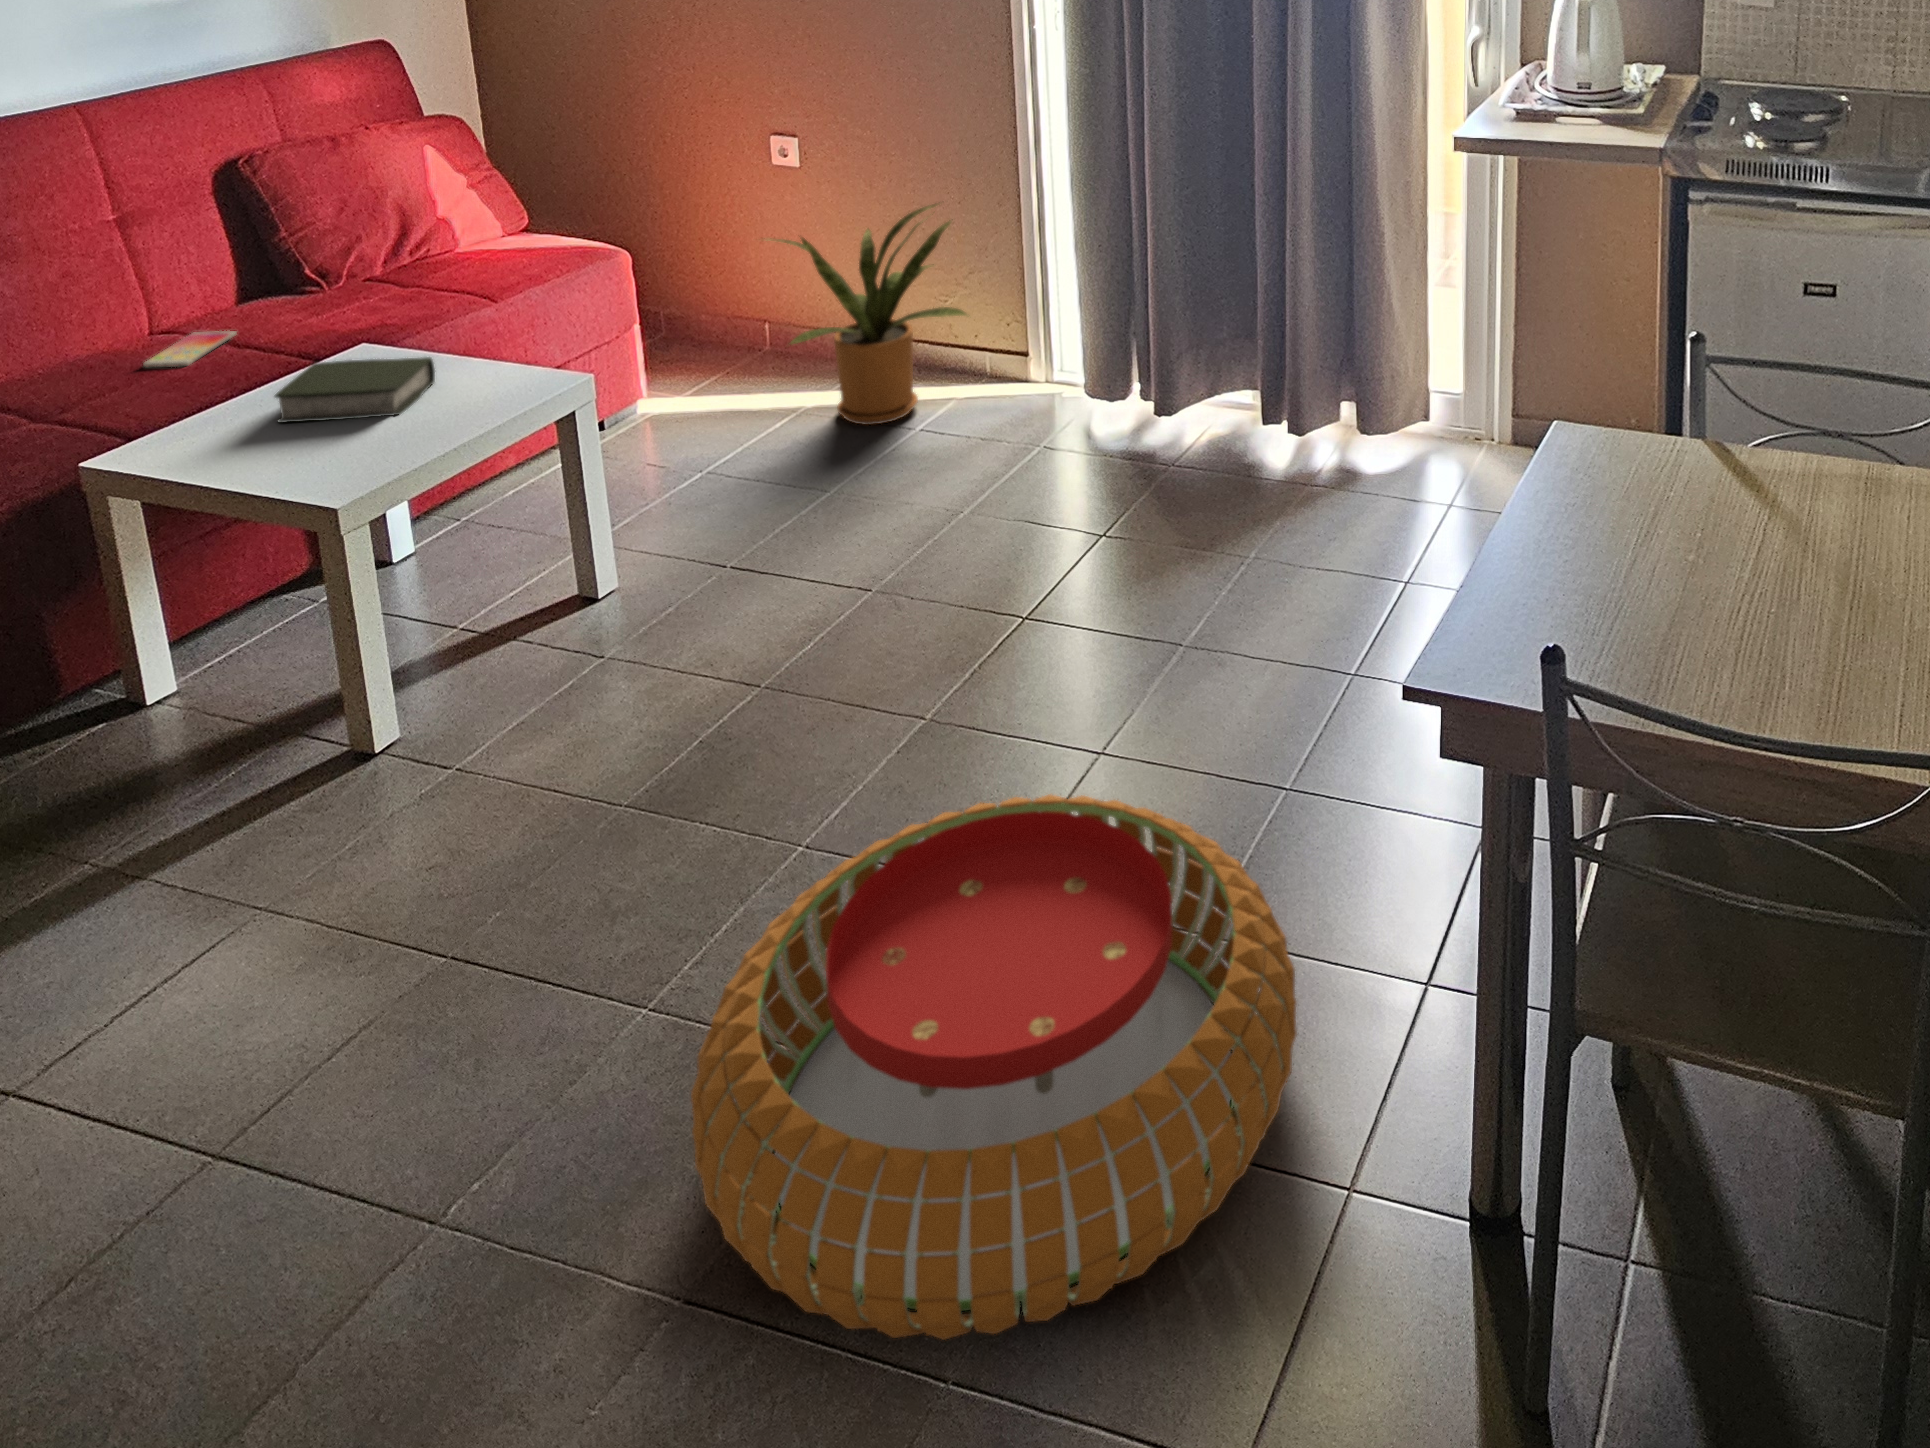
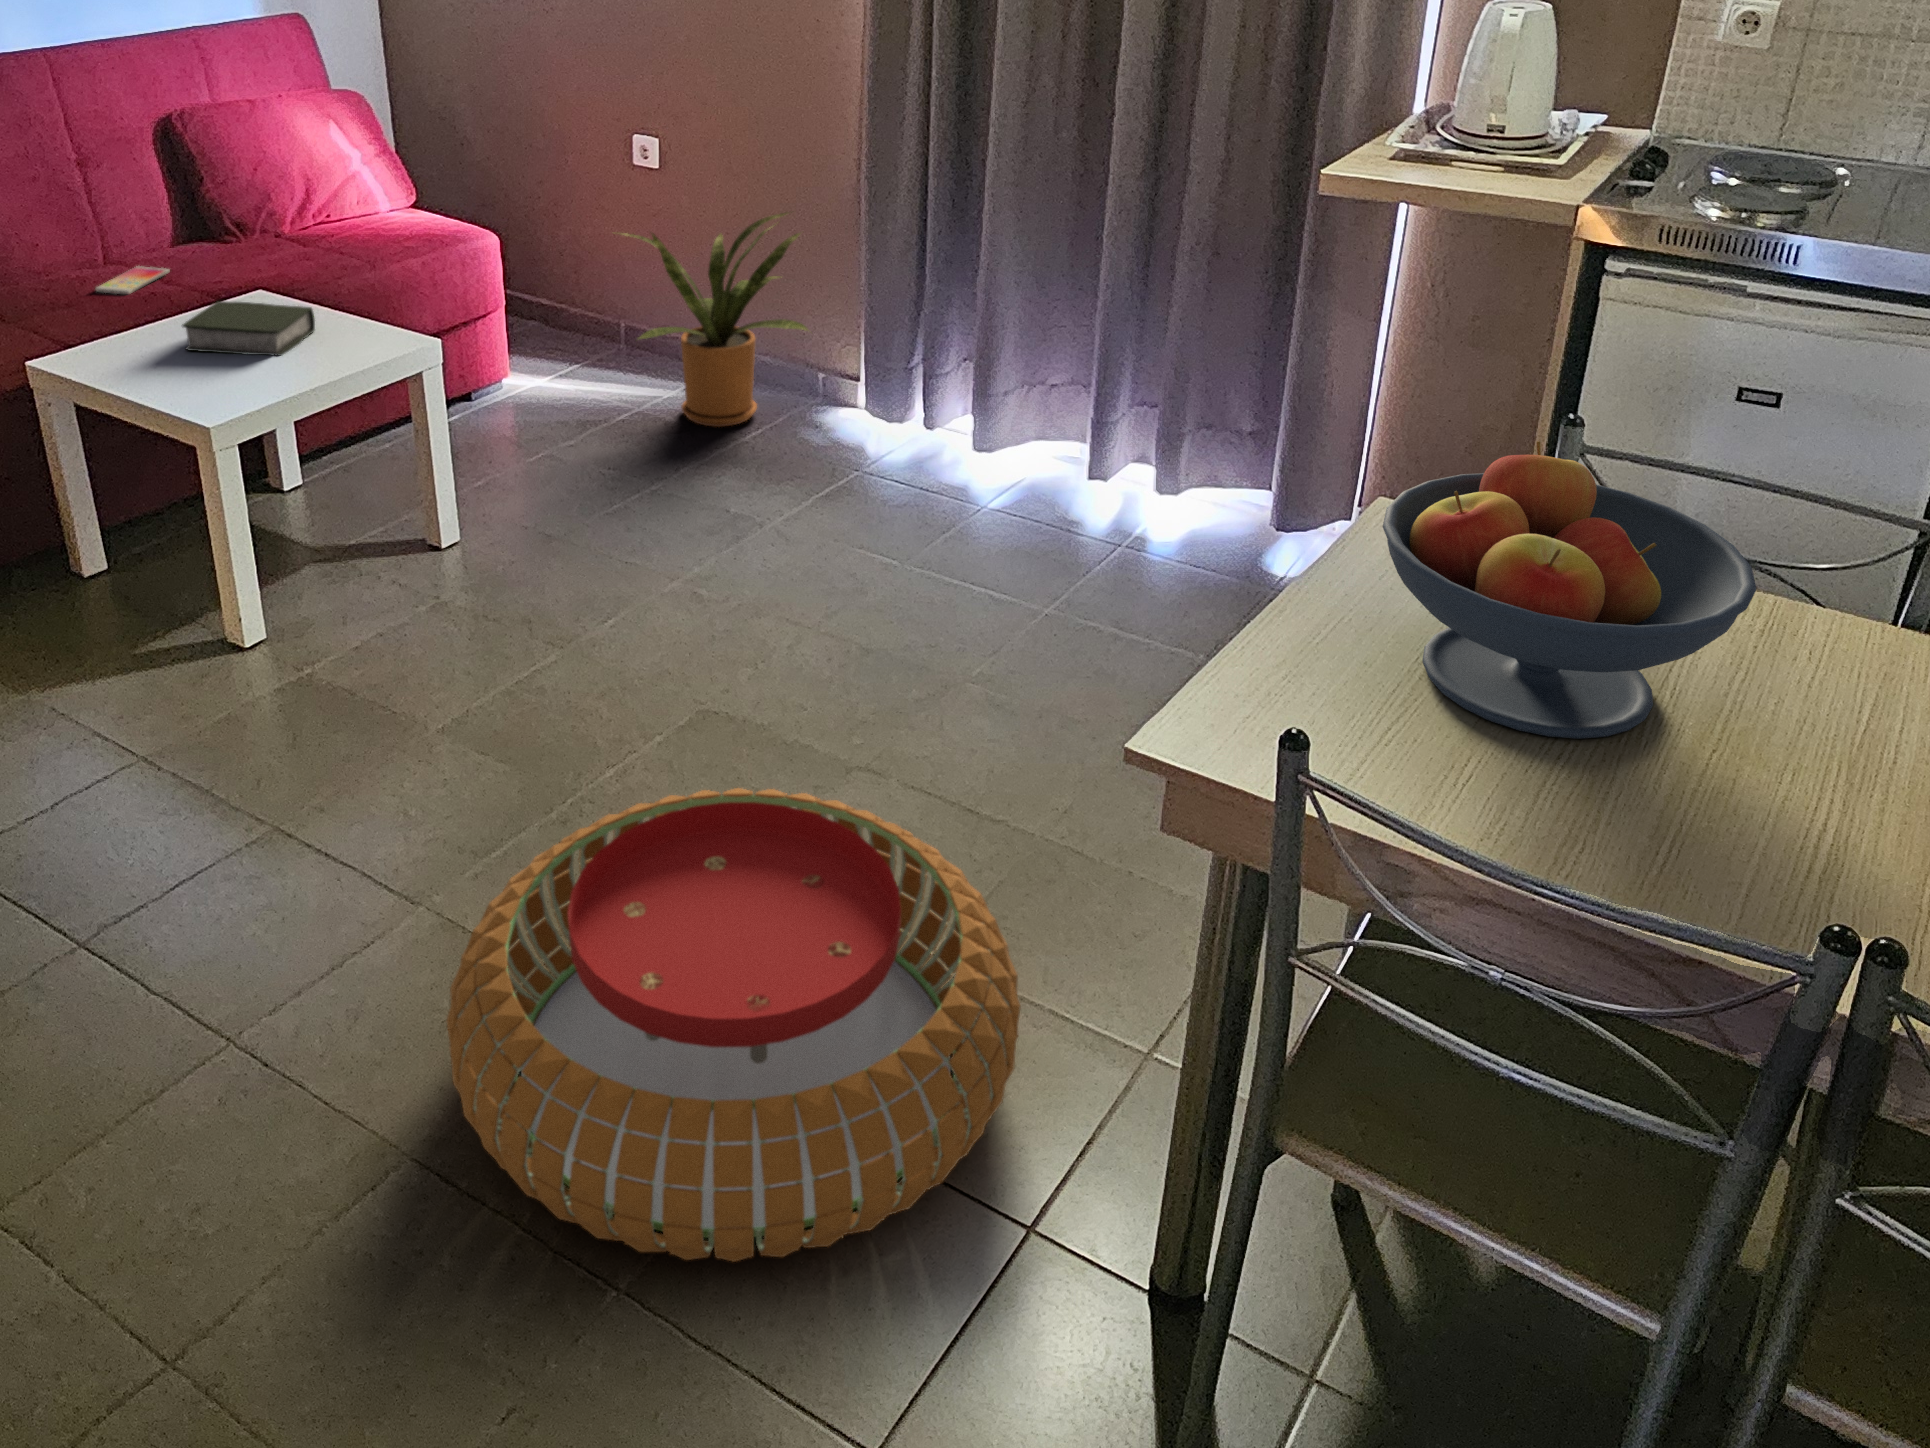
fruit bowl: none [1572,363,1859,612] -> present [1383,441,1756,739]

